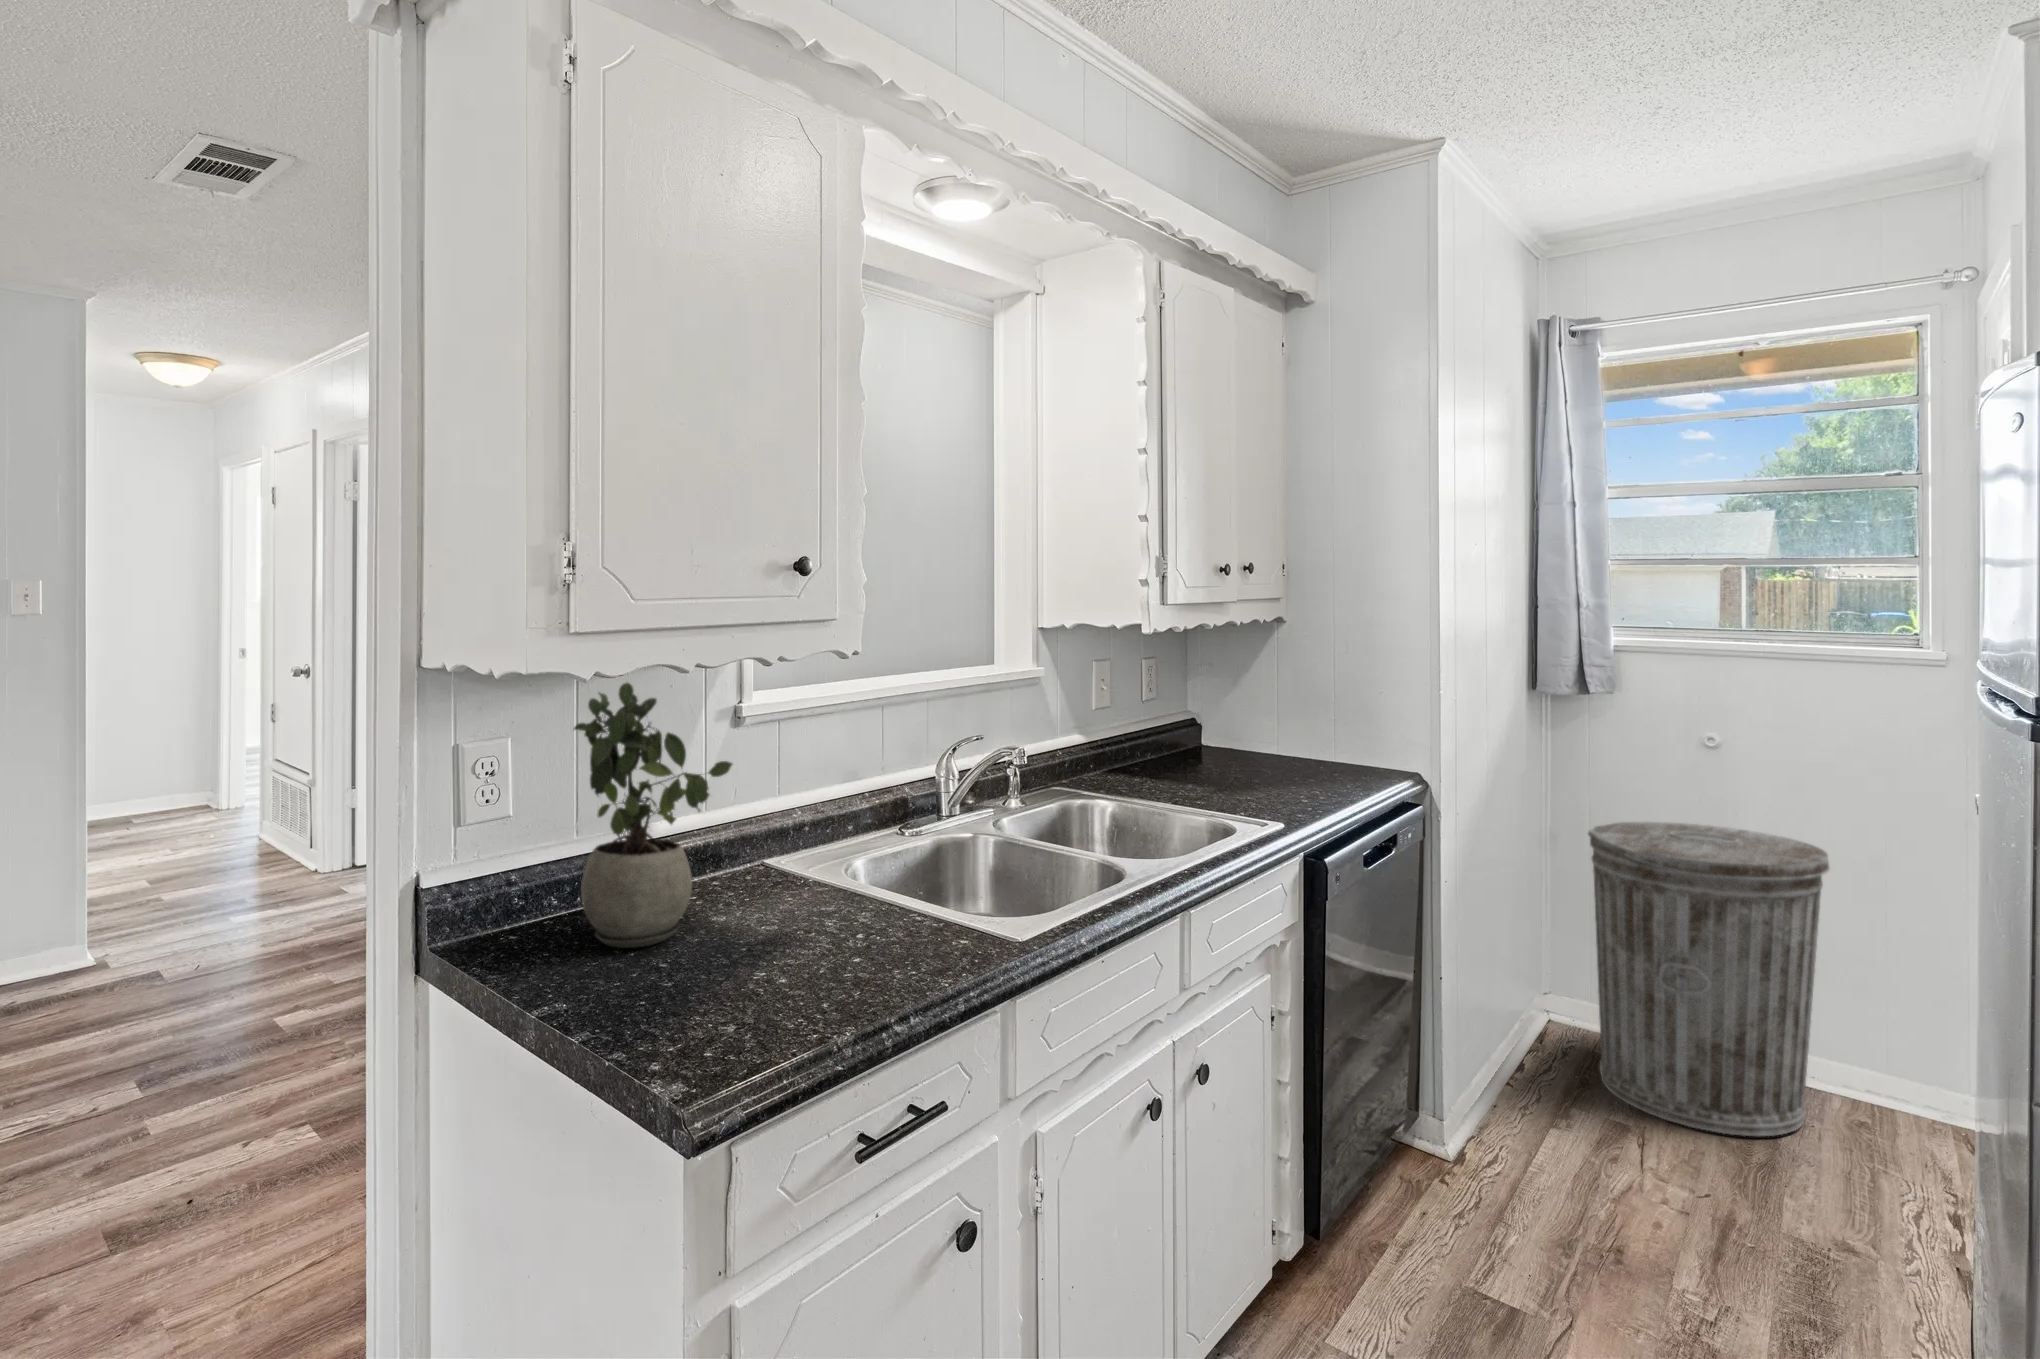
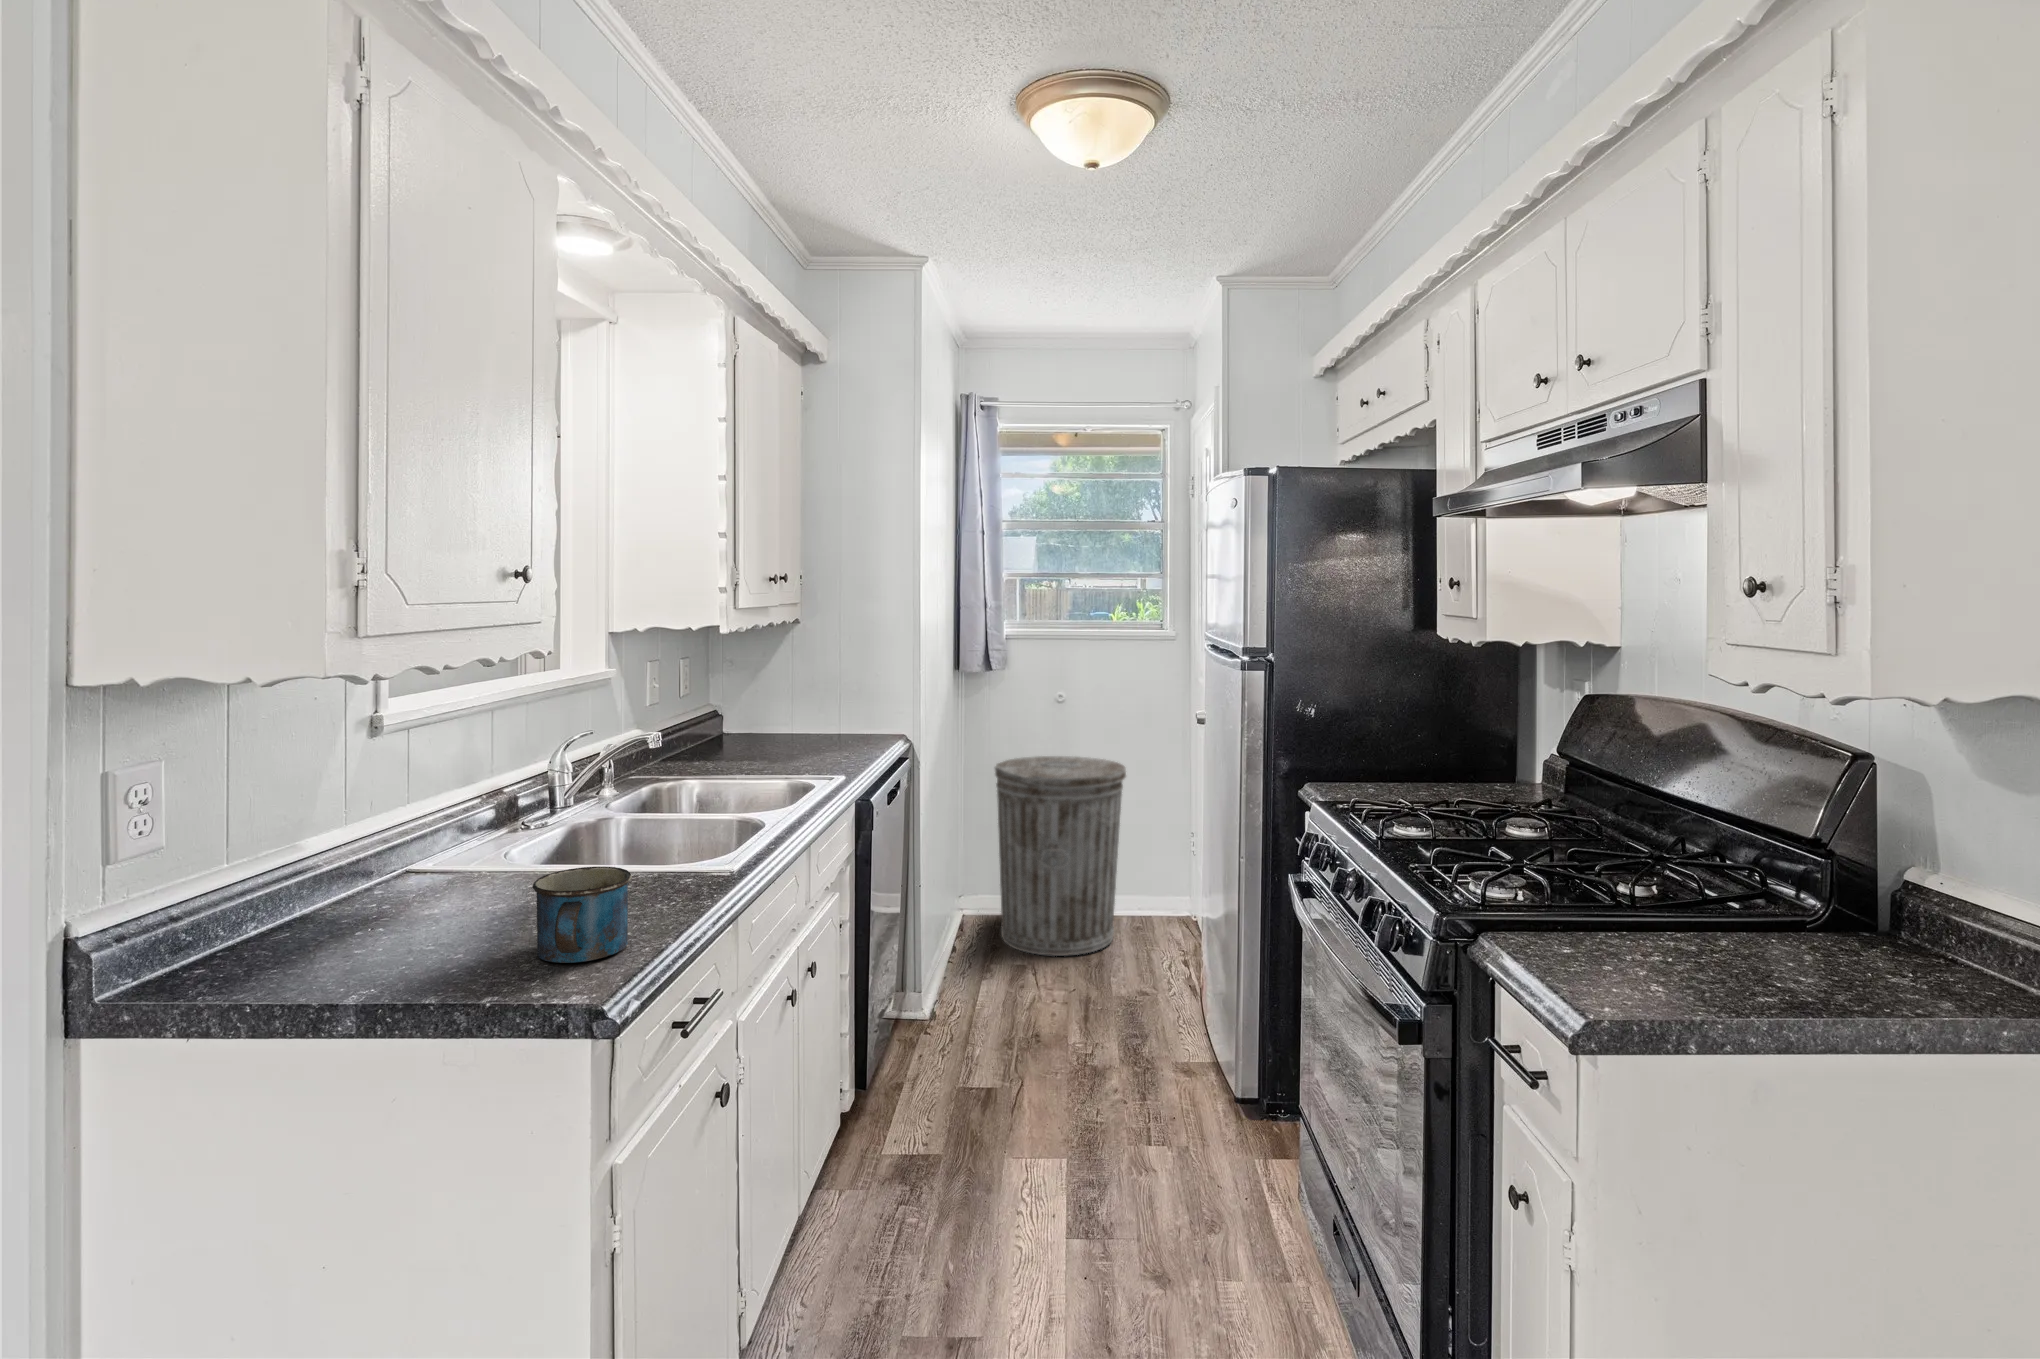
potted plant: present [574,683,732,948] -> none [279,696,486,958]
mug: none [740,892,849,1007] -> present [532,867,632,963]

